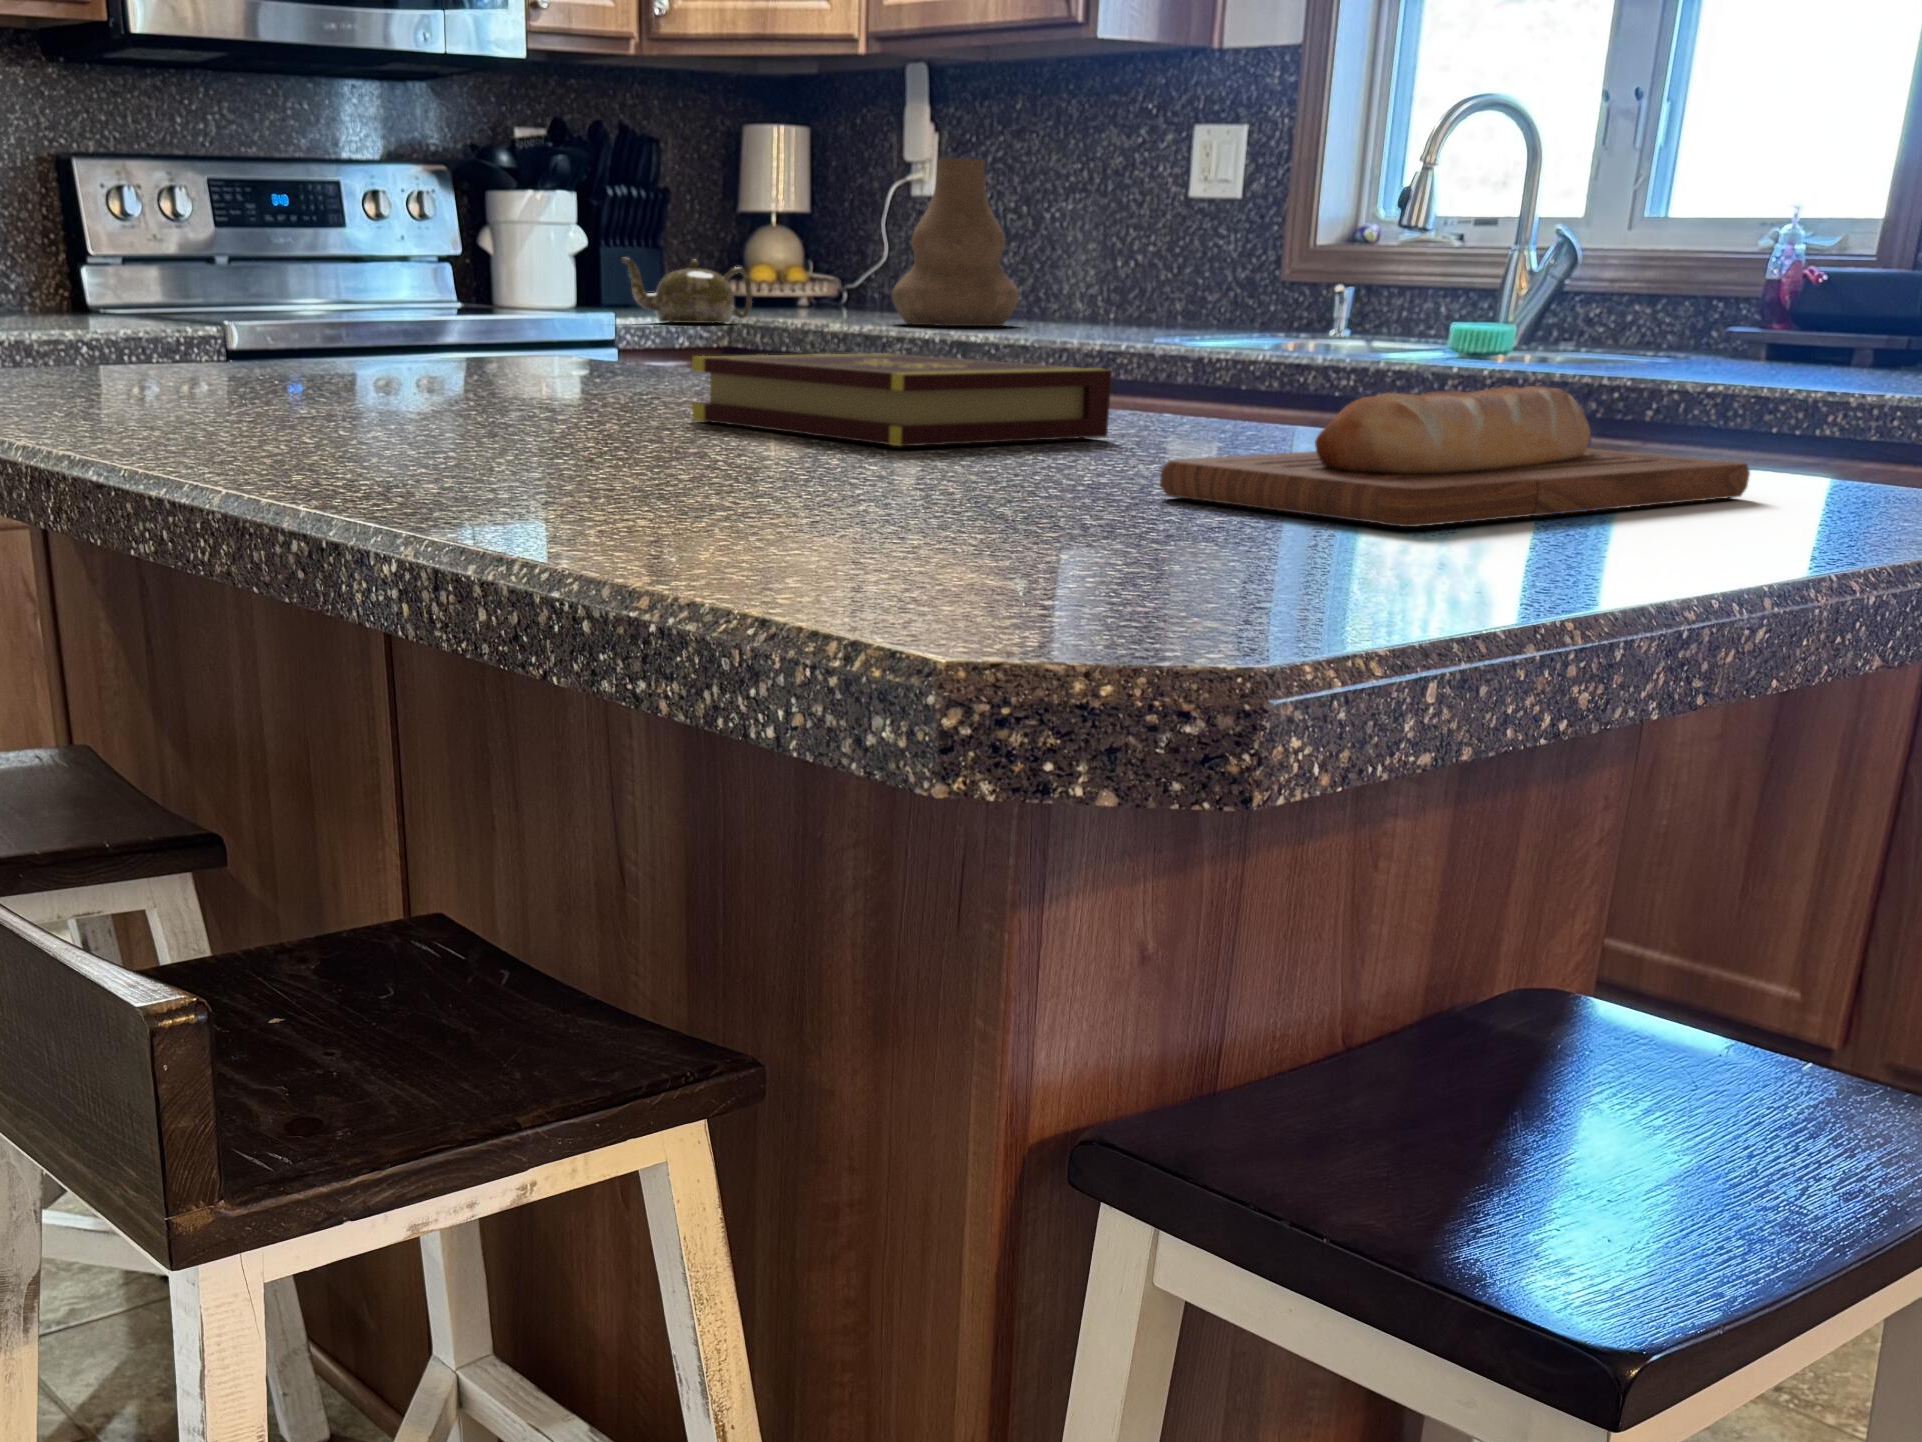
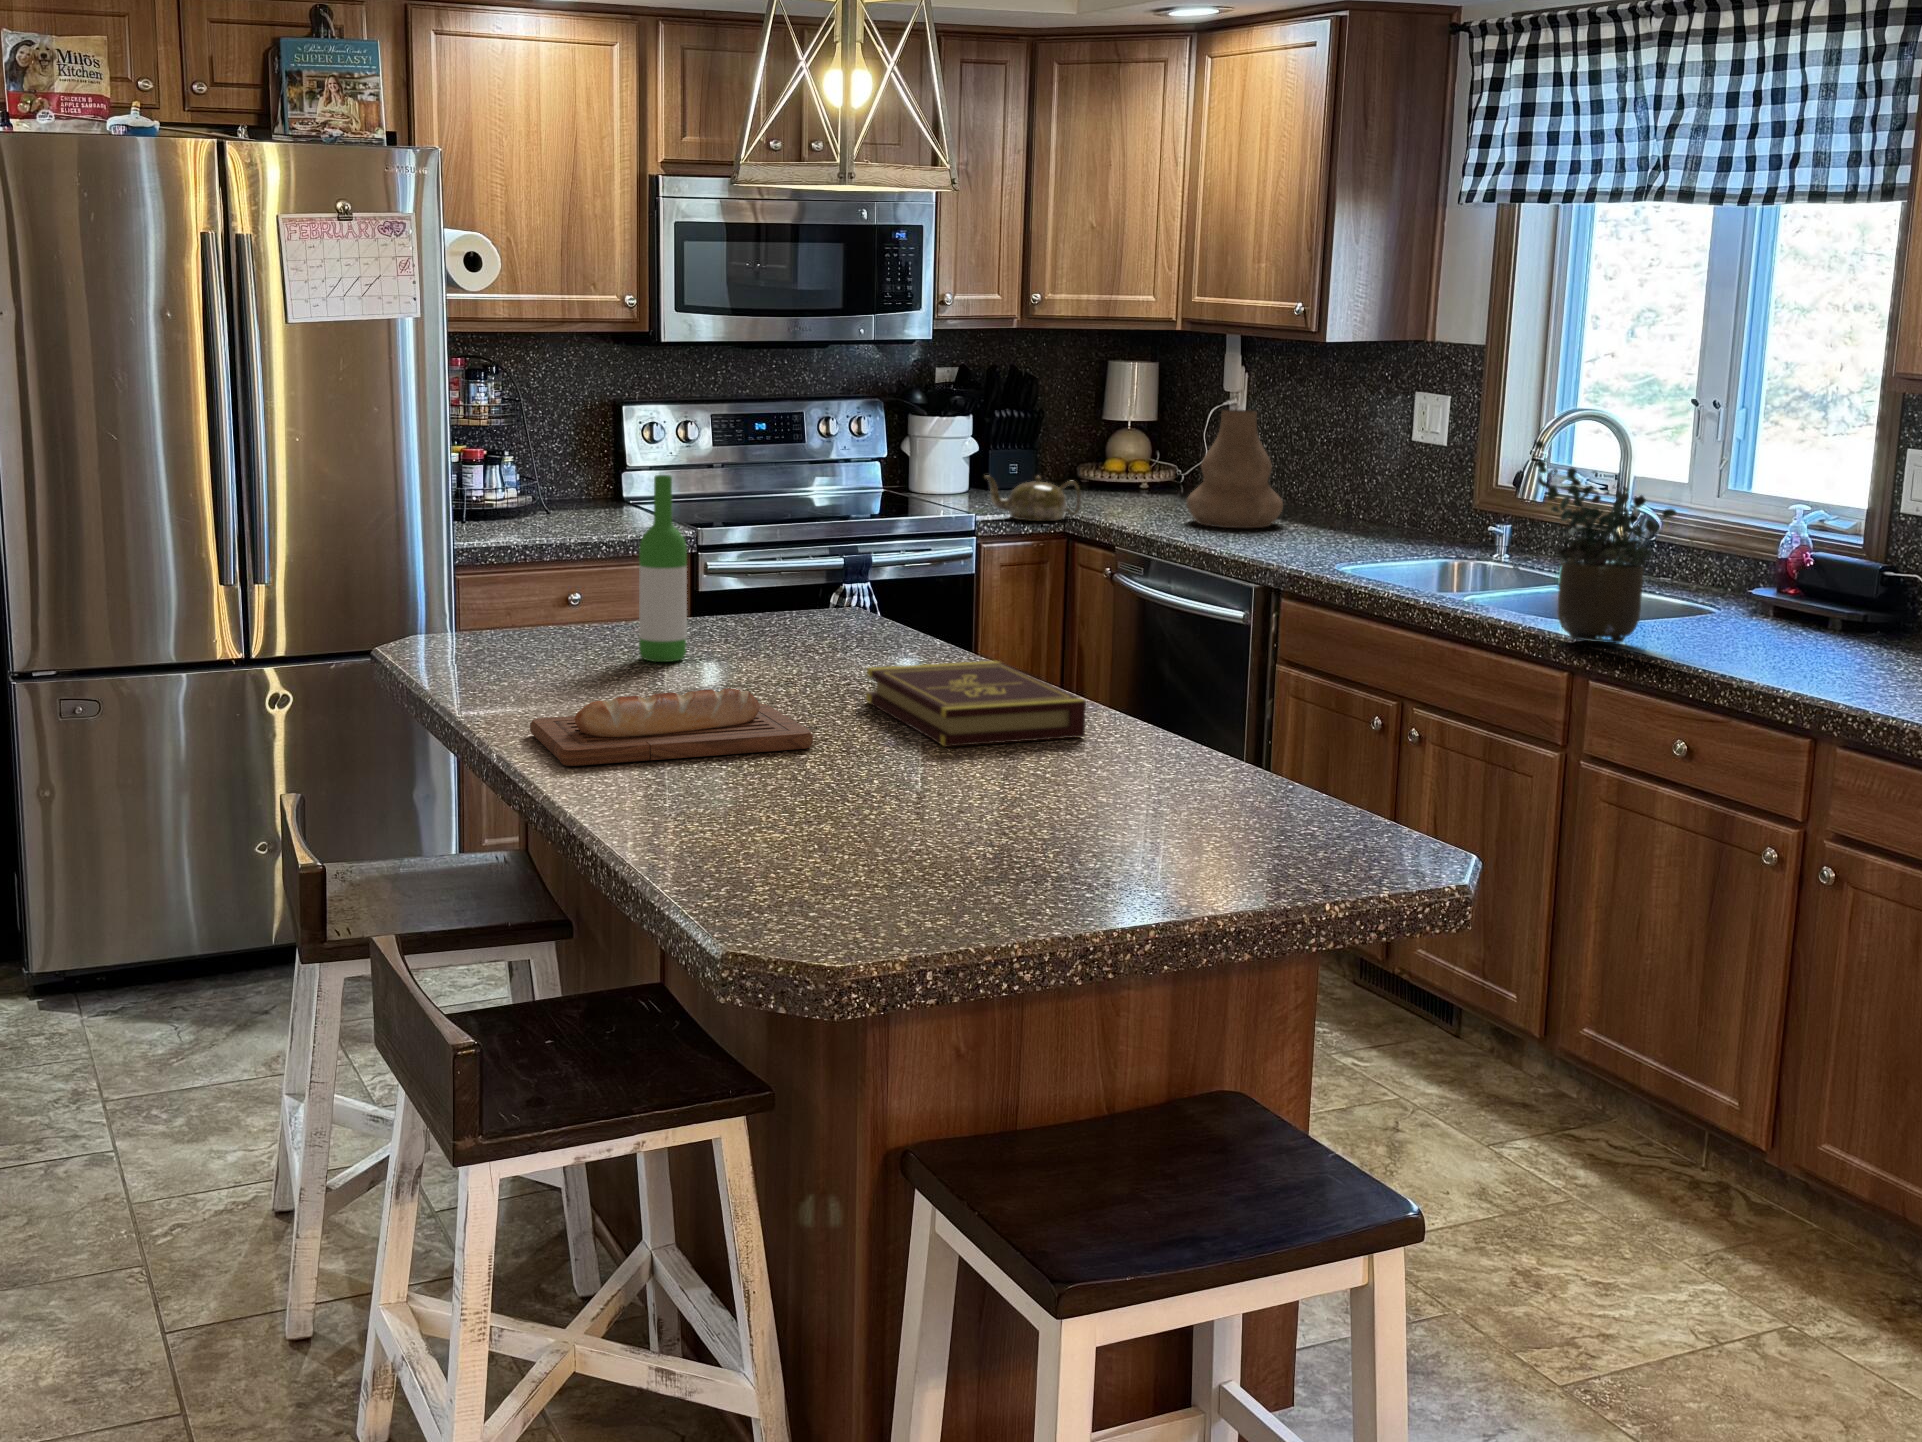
wine bottle: none [235,45,333,398] -> present [639,475,687,662]
potted plant: none [1540,64,1746,374] -> present [1534,440,1676,643]
bread loaf: present [1160,386,1750,527] -> present [530,688,813,766]

